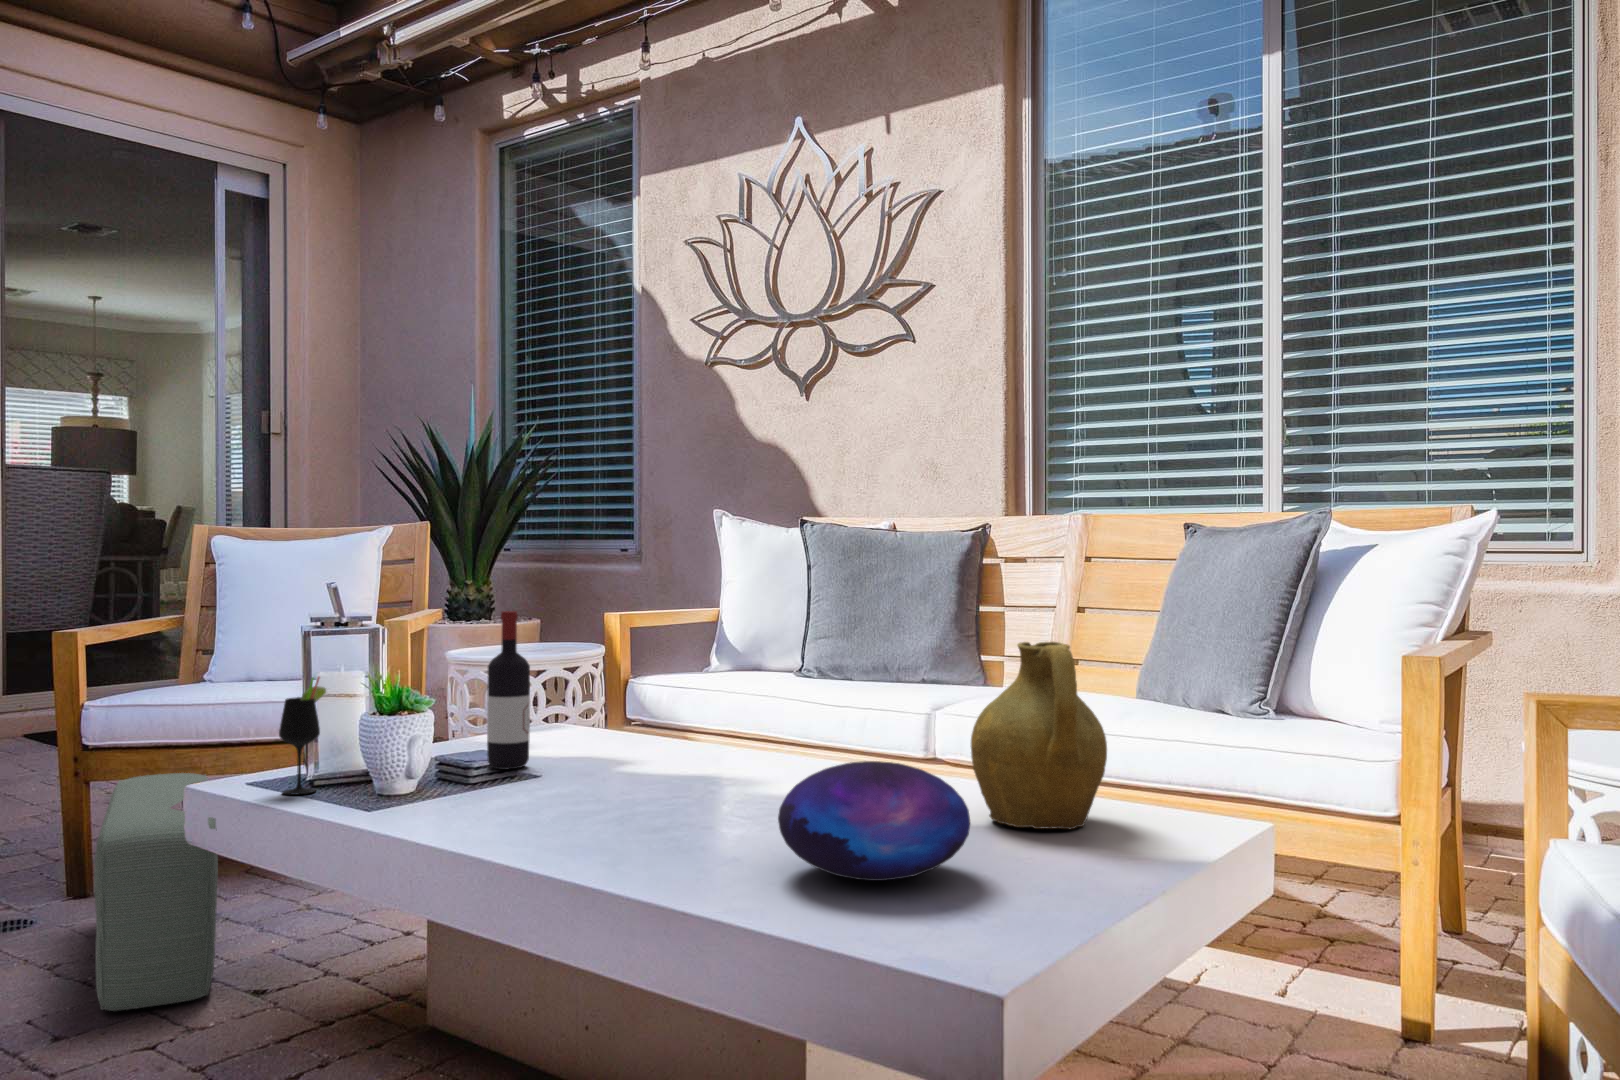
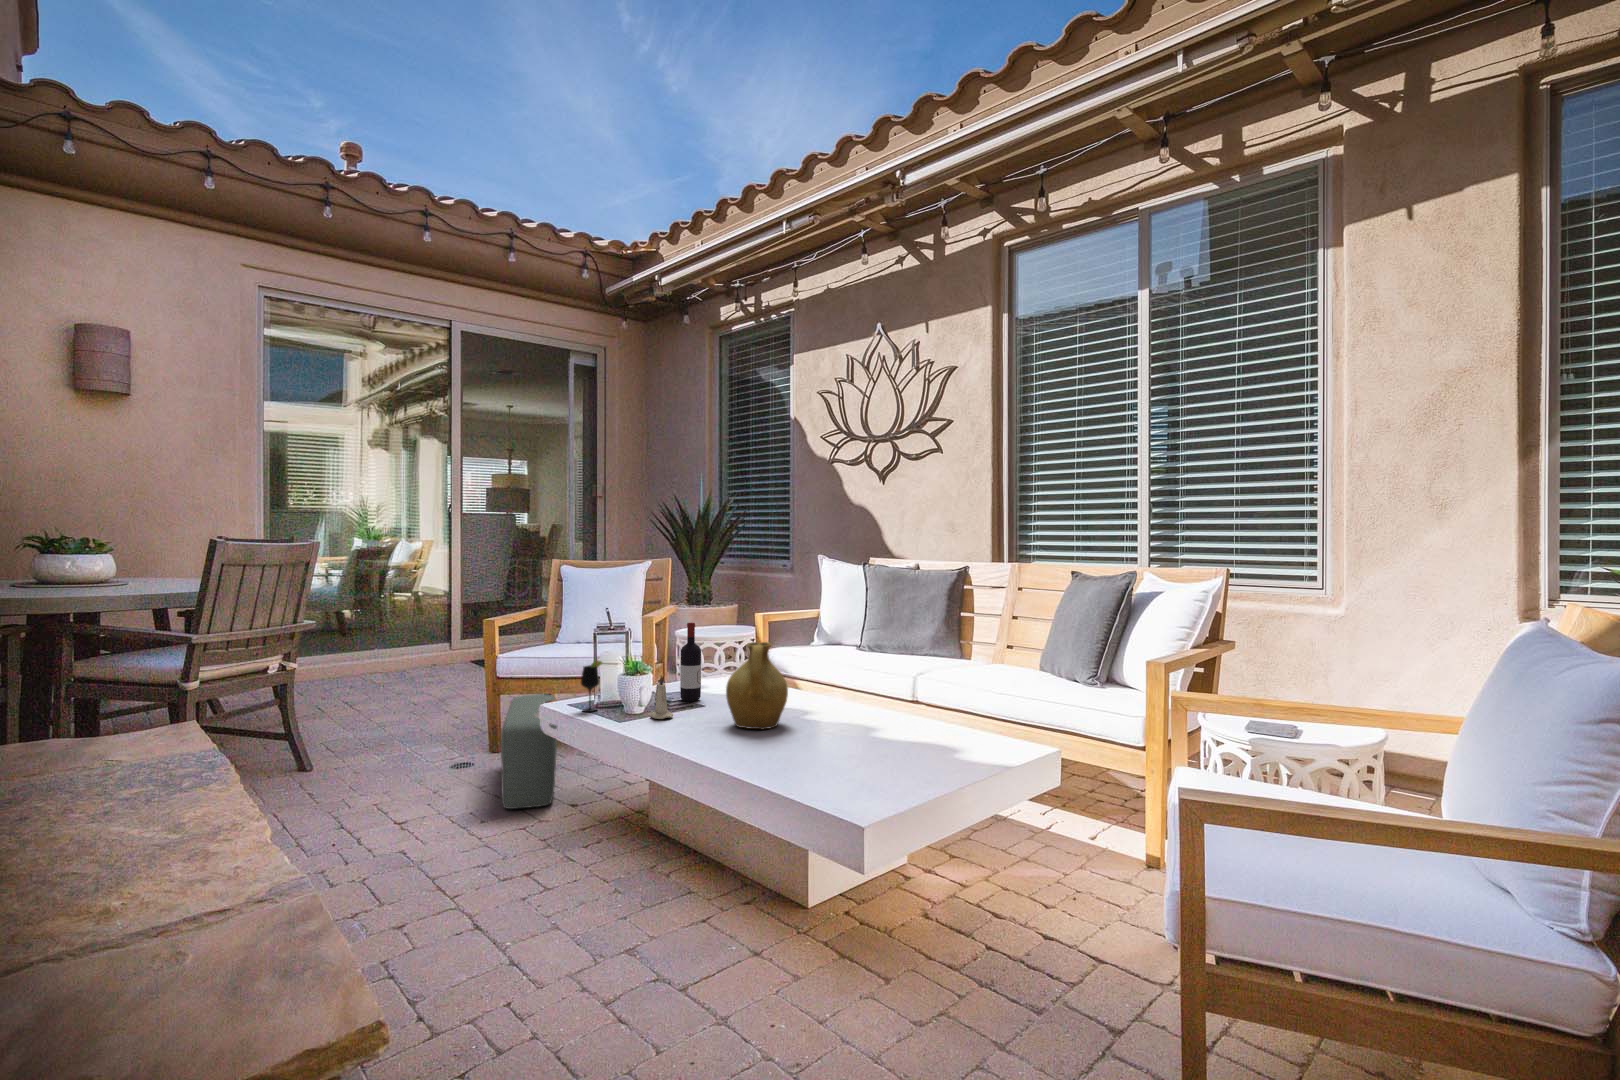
pitcher: present [971,642,1107,830] -> present [726,642,788,729]
candle: none [435,710,485,802] -> present [650,675,673,719]
decorative orb: present [778,761,970,881] -> none [787,712,876,769]

